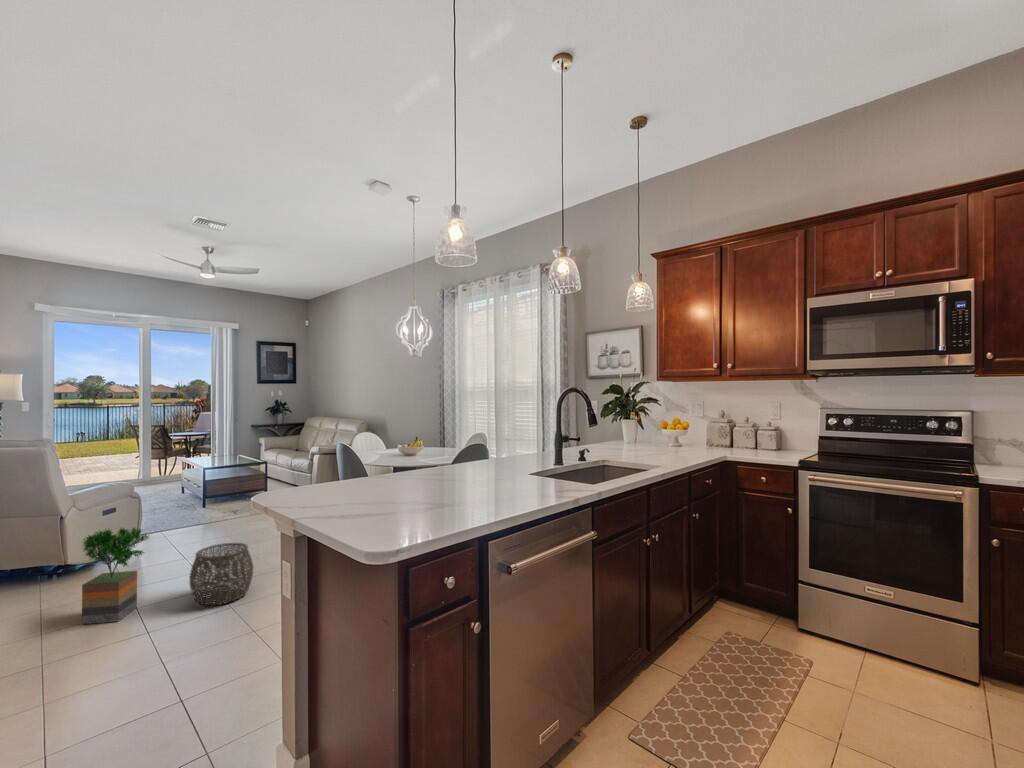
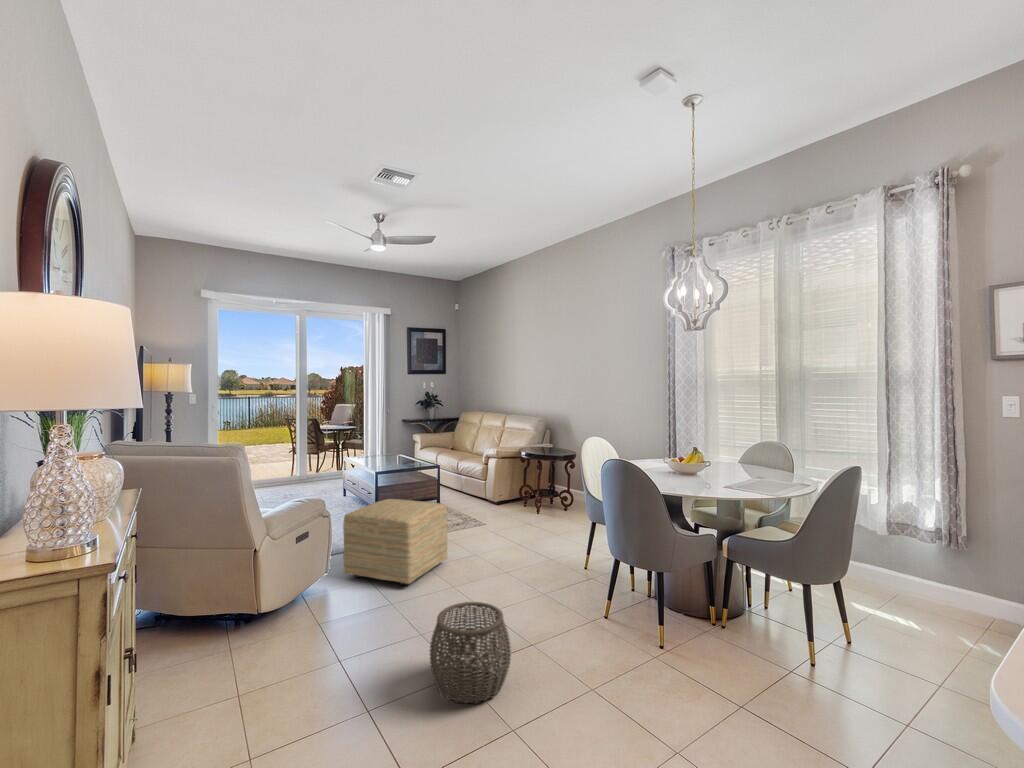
ottoman: none [153,485,250,549] -> present [343,499,447,585]
potted tree: present [82,528,149,624] -> none [295,578,379,722]

